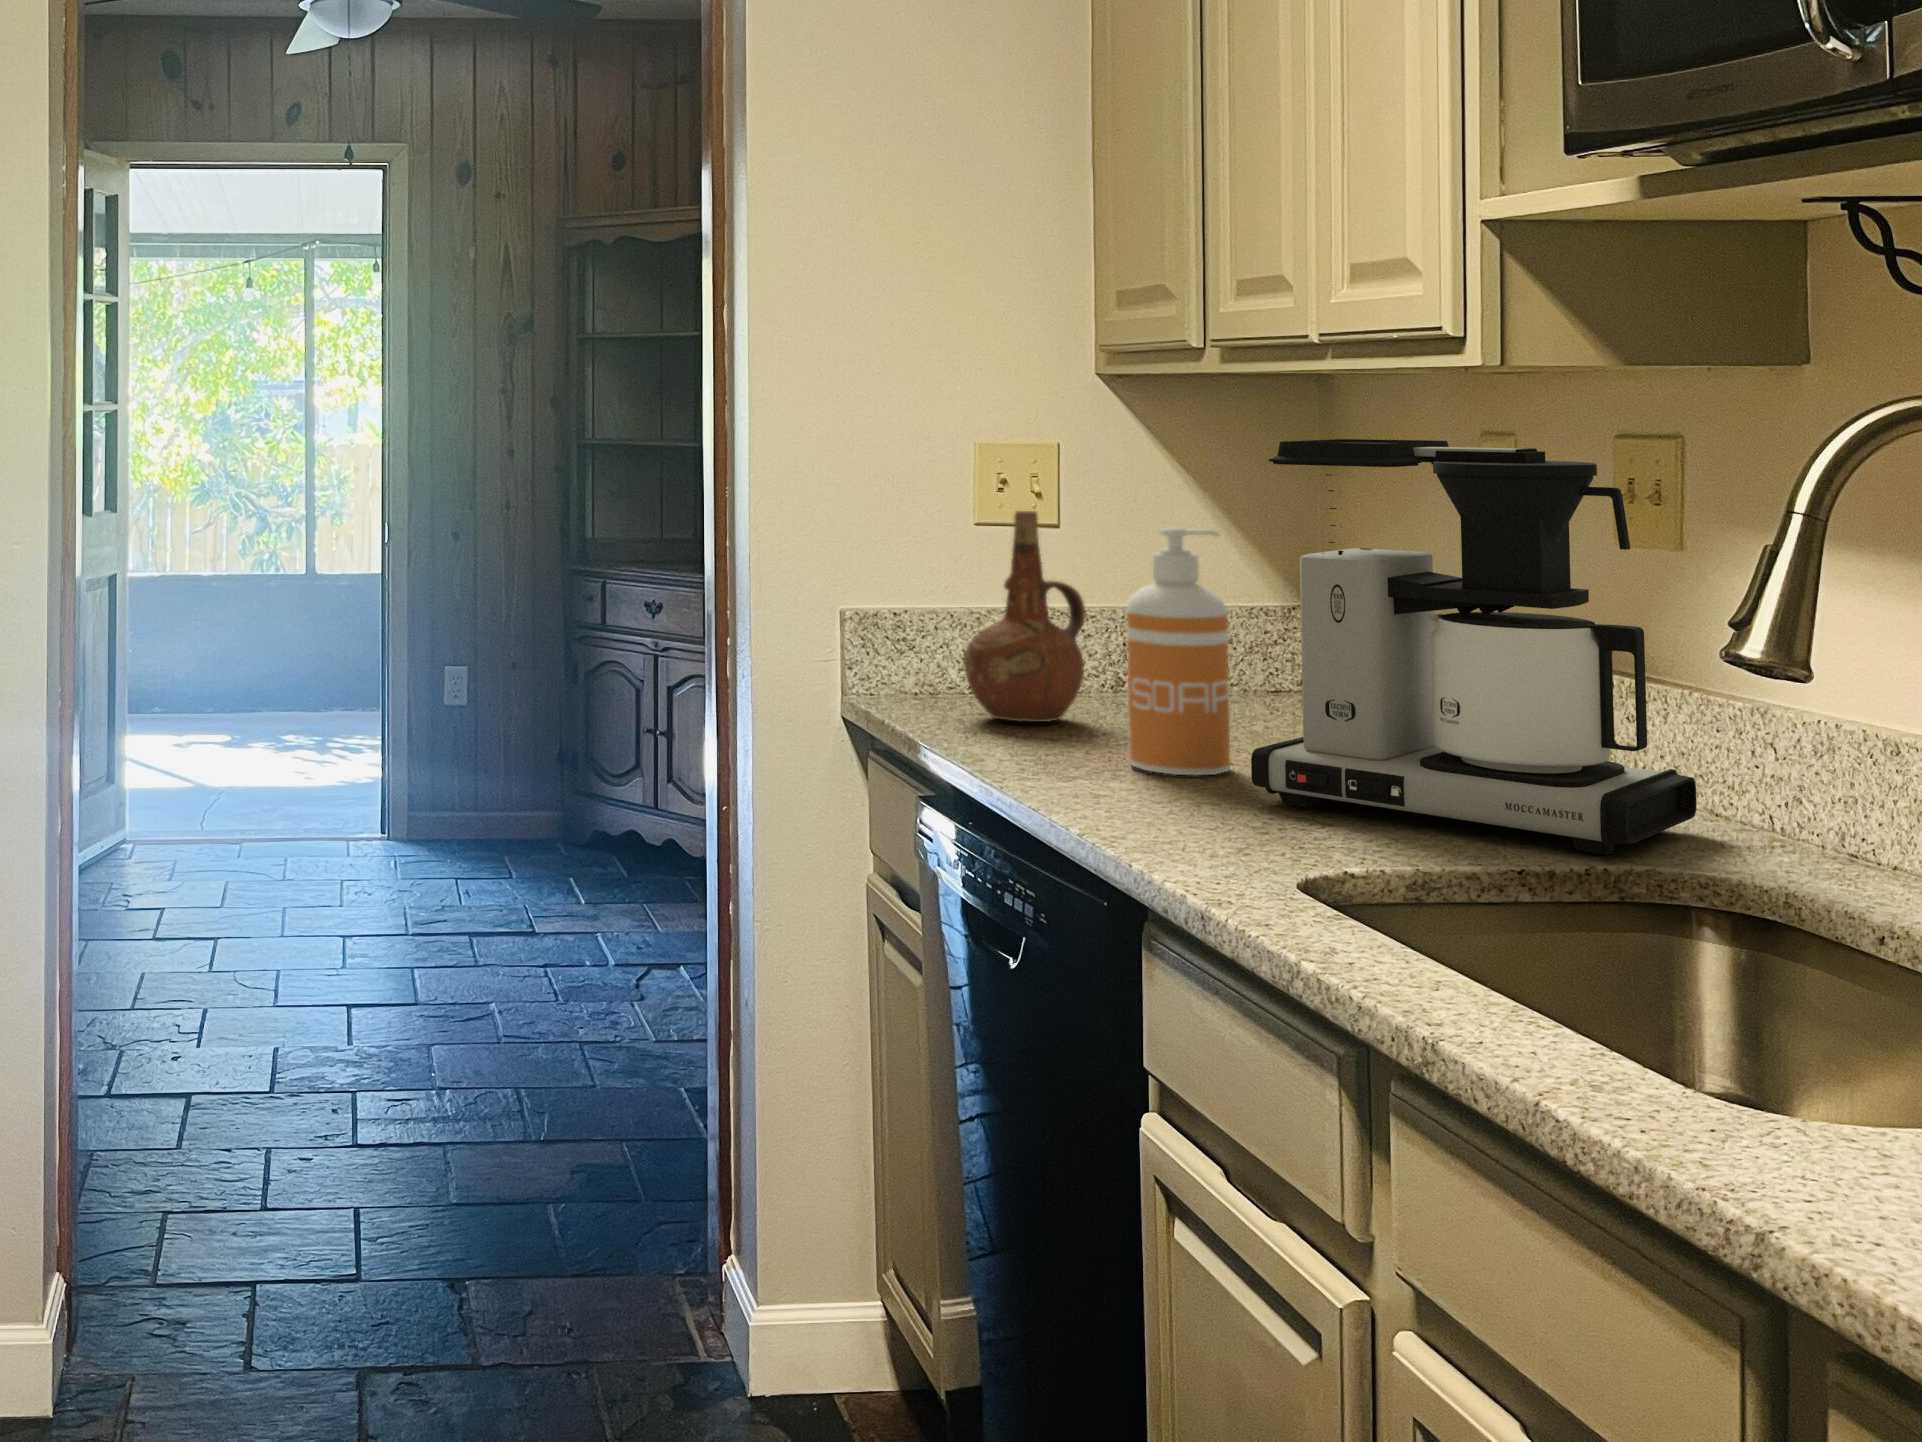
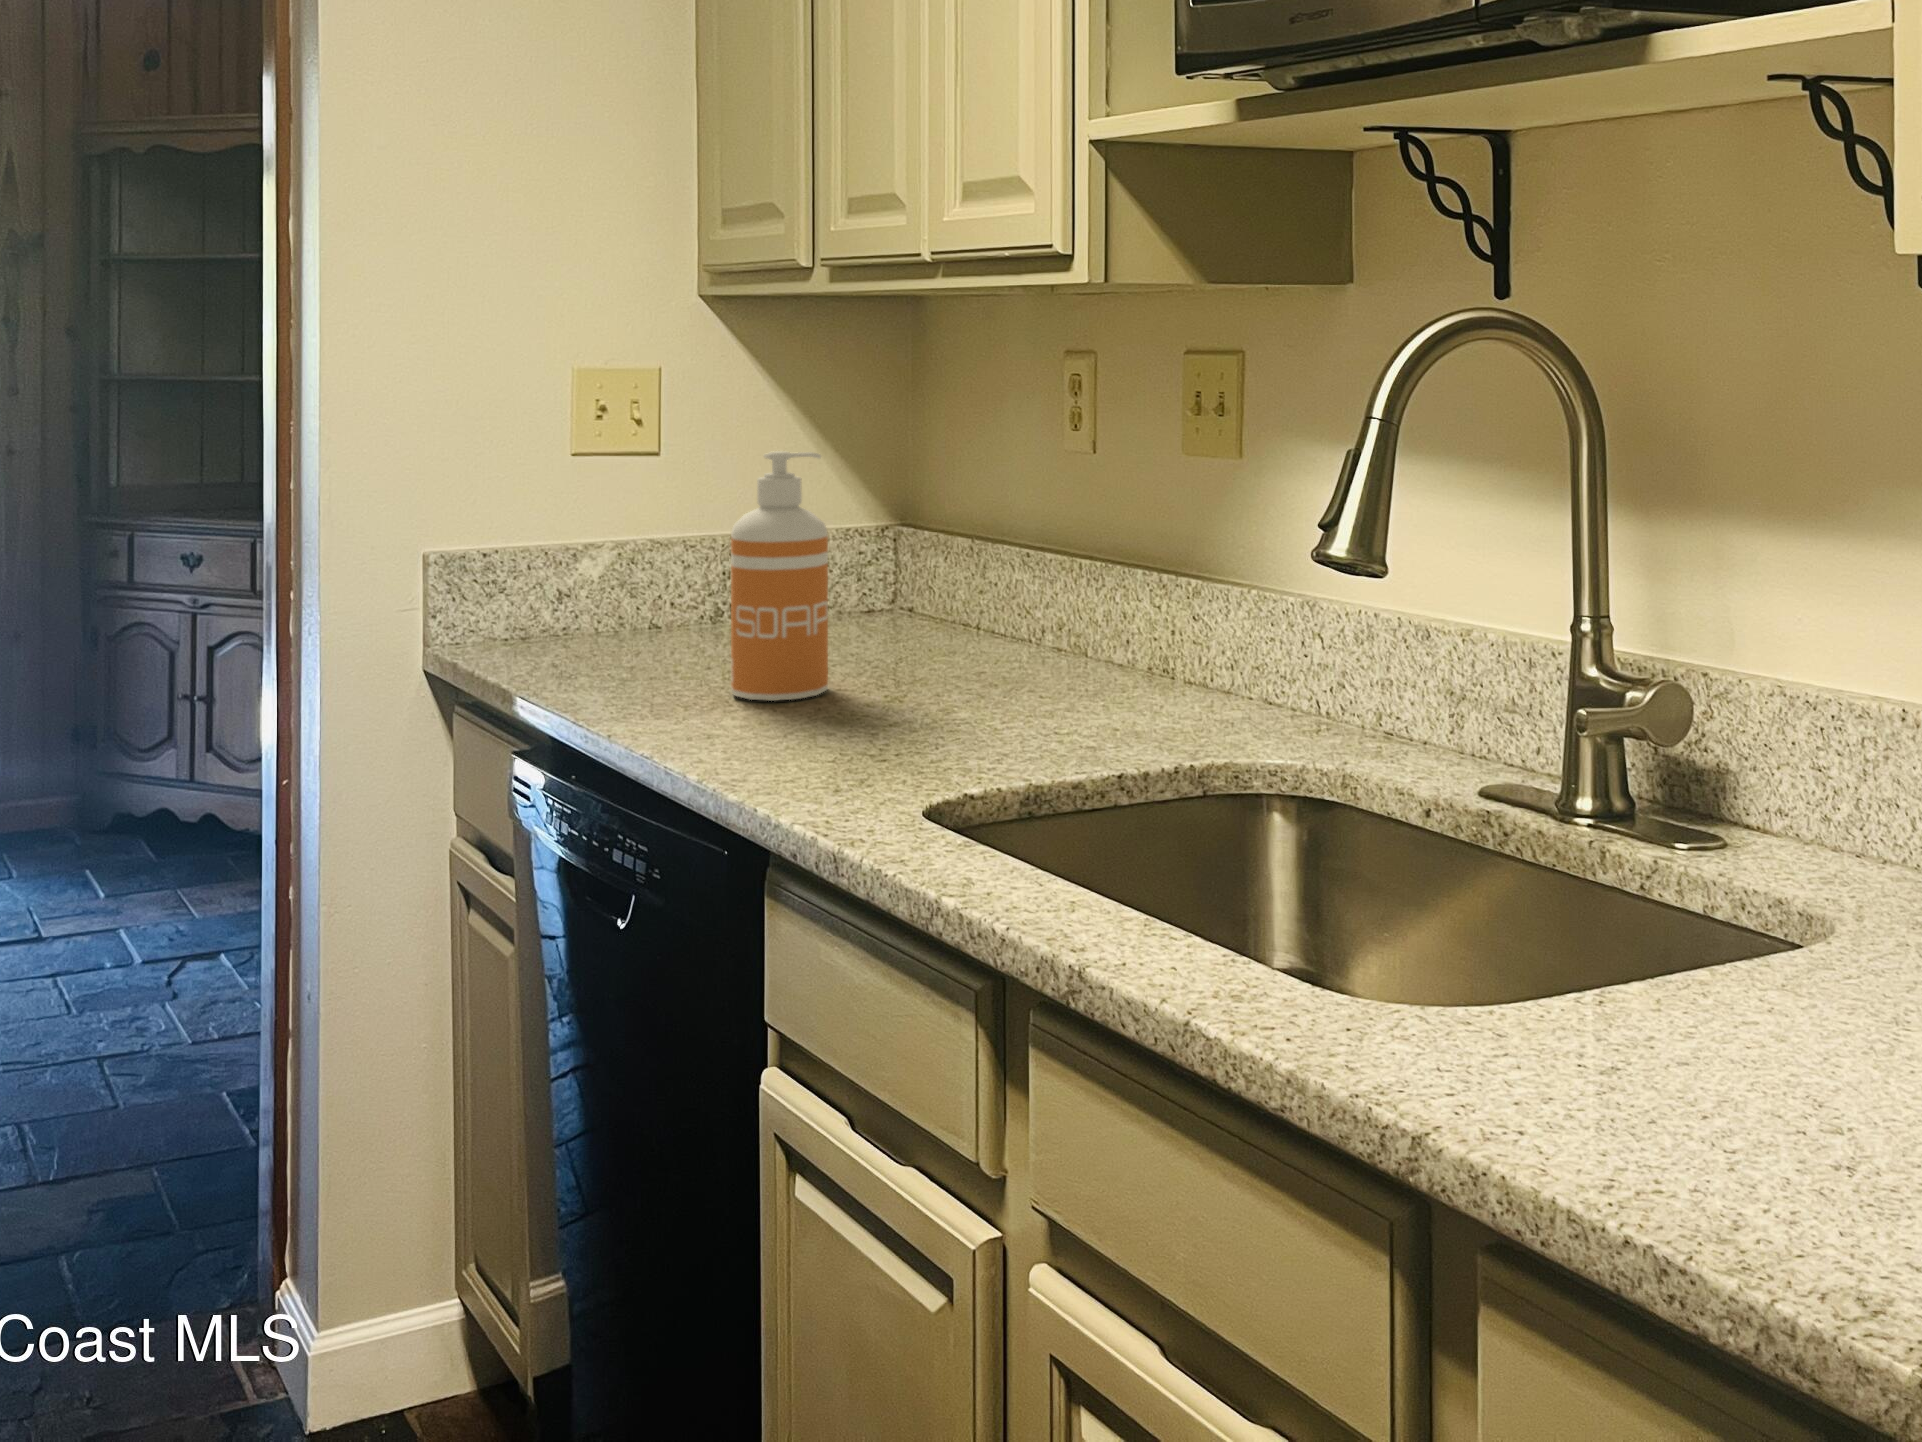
coffee maker: present [1251,439,1697,855] -> none [855,360,1222,737]
ceramic pitcher: present [964,511,1085,722] -> none [557,440,682,659]

